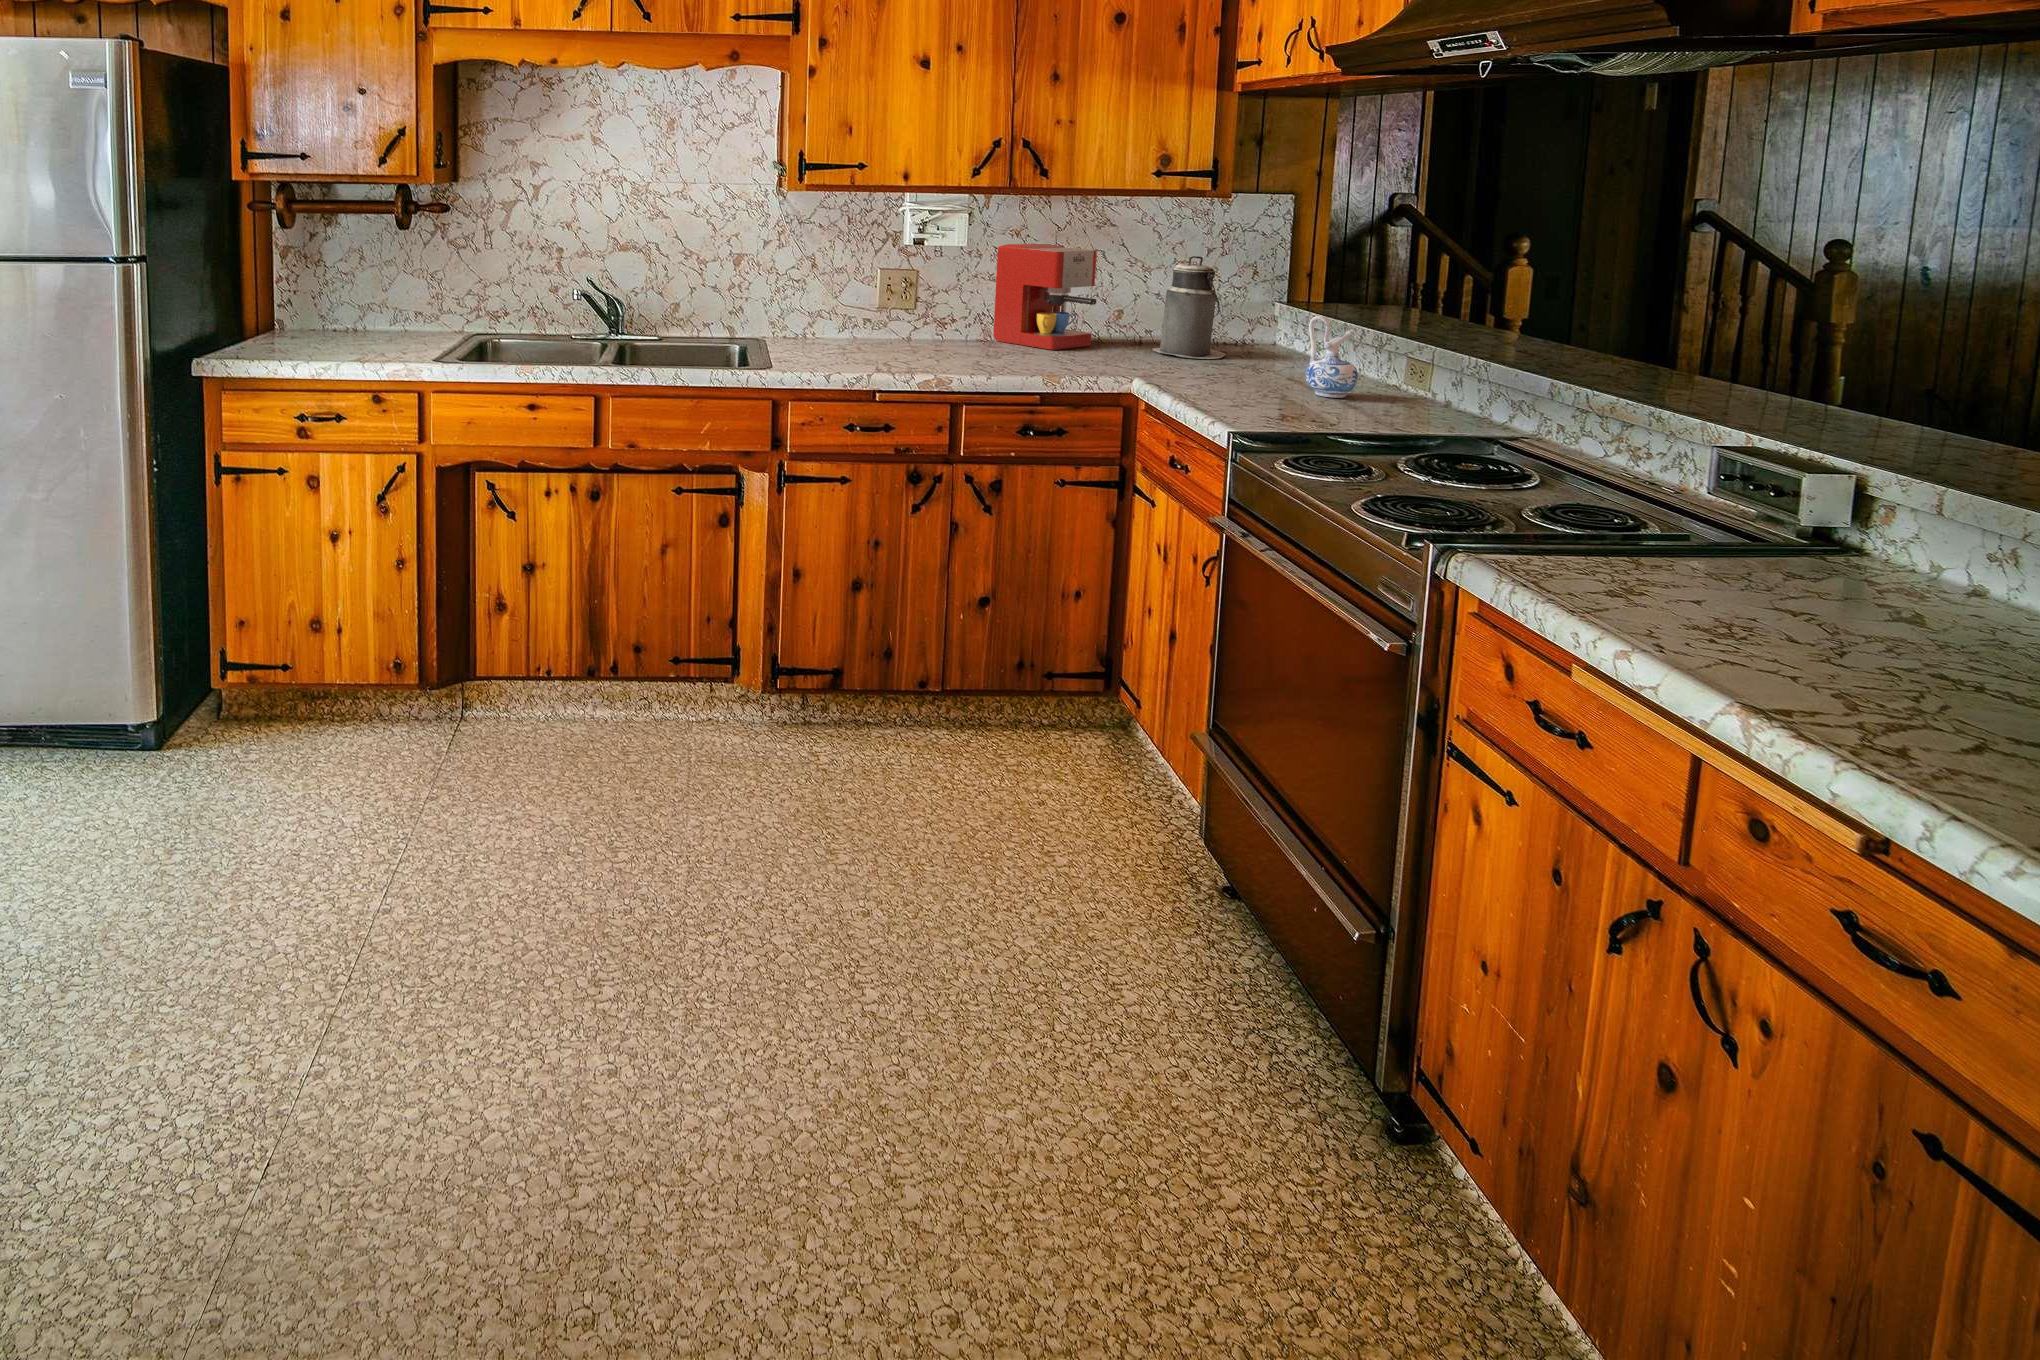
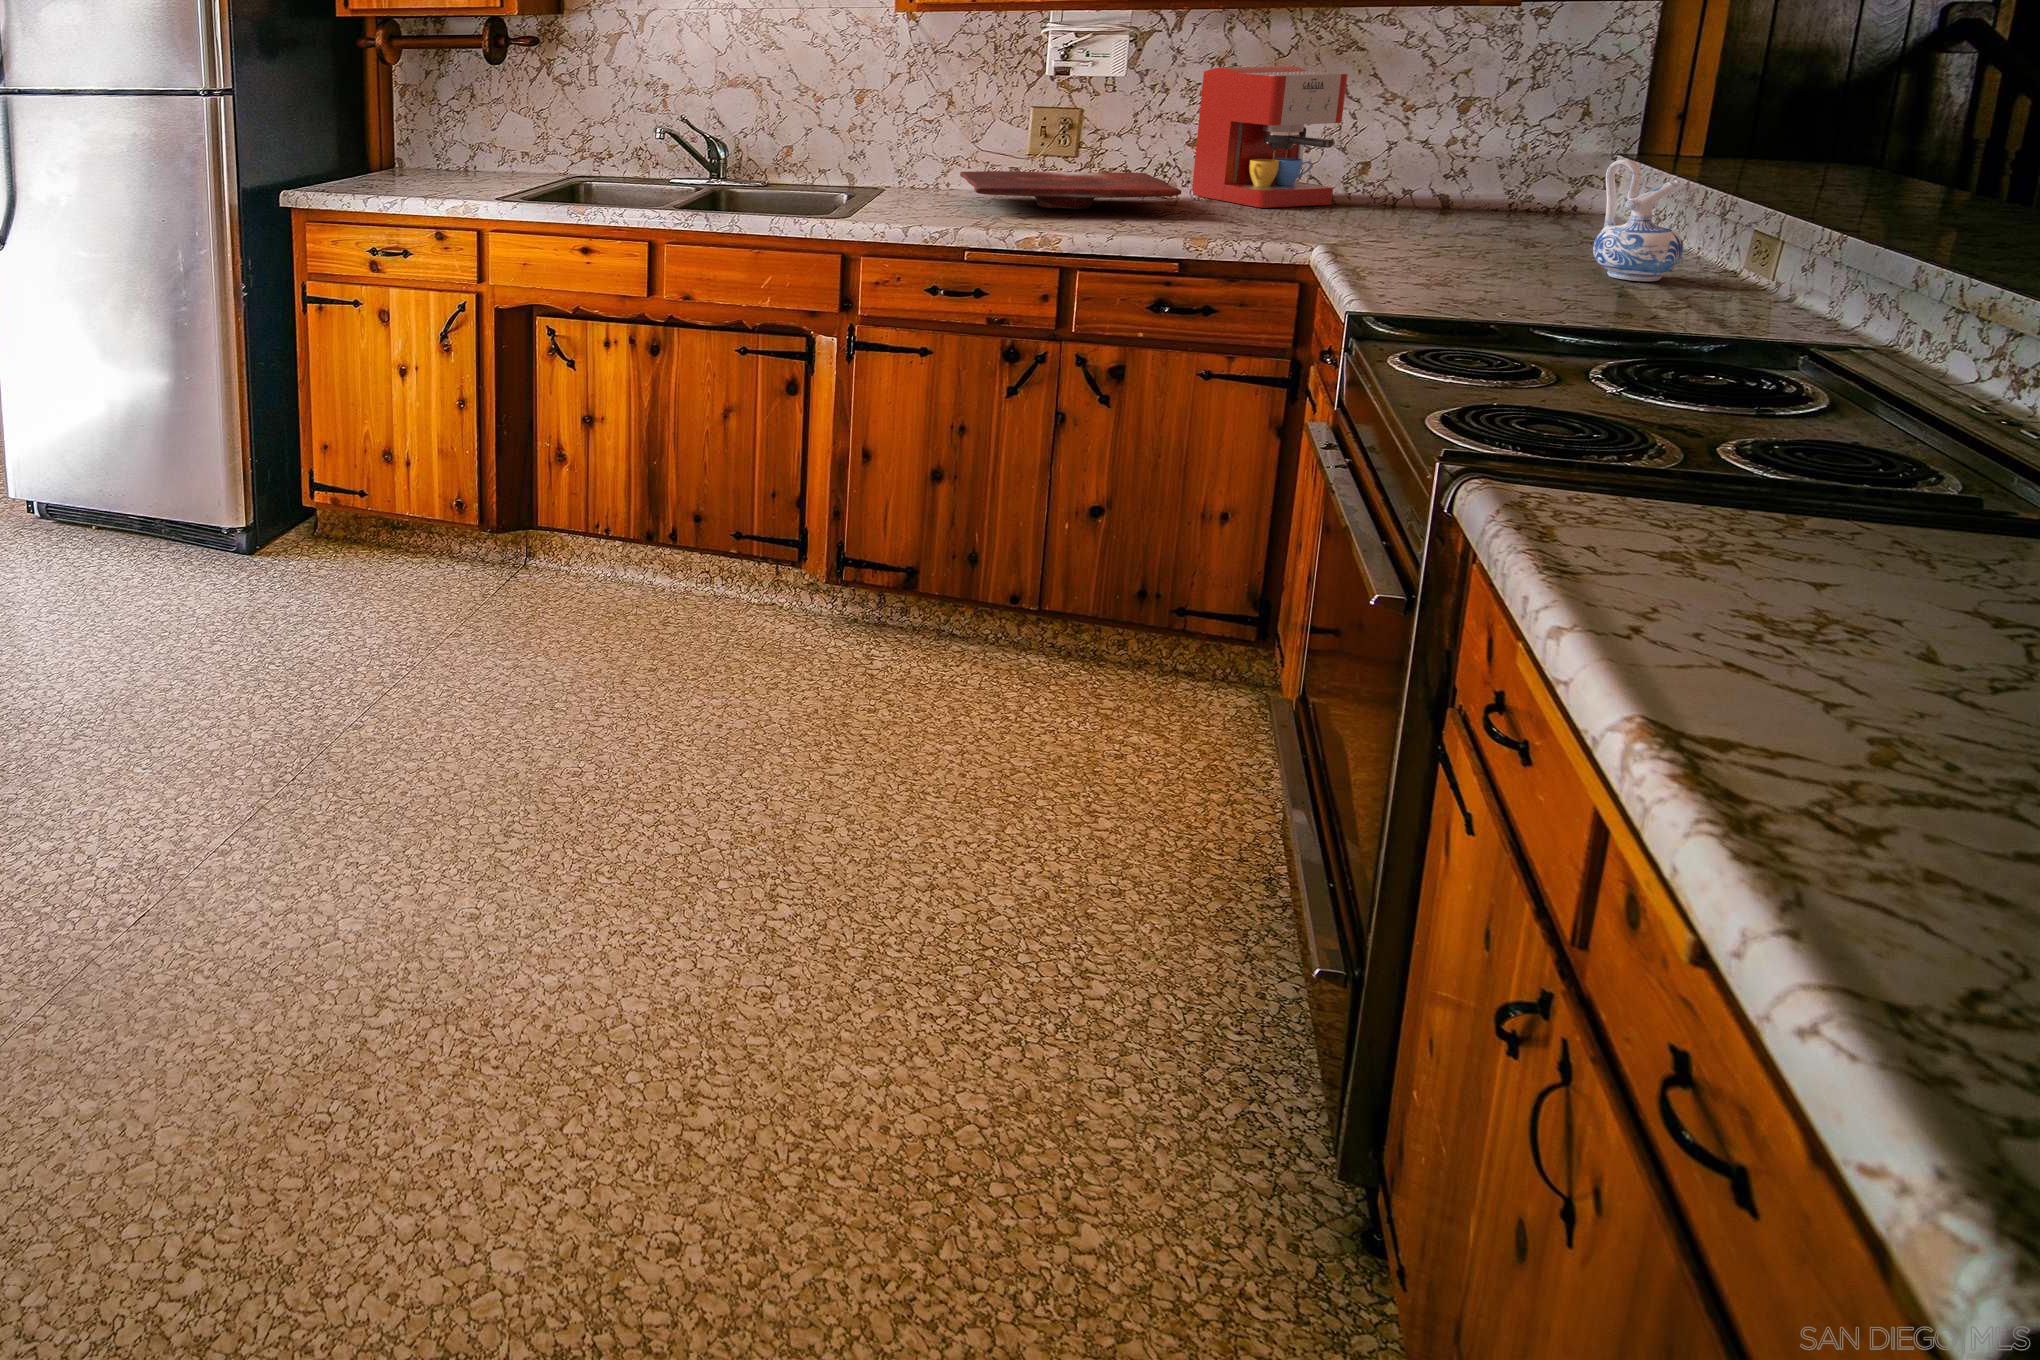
canister: present [1153,256,1226,359] -> none [1420,79,1538,225]
cutting board: none [836,325,1014,354] -> present [960,171,1181,209]

